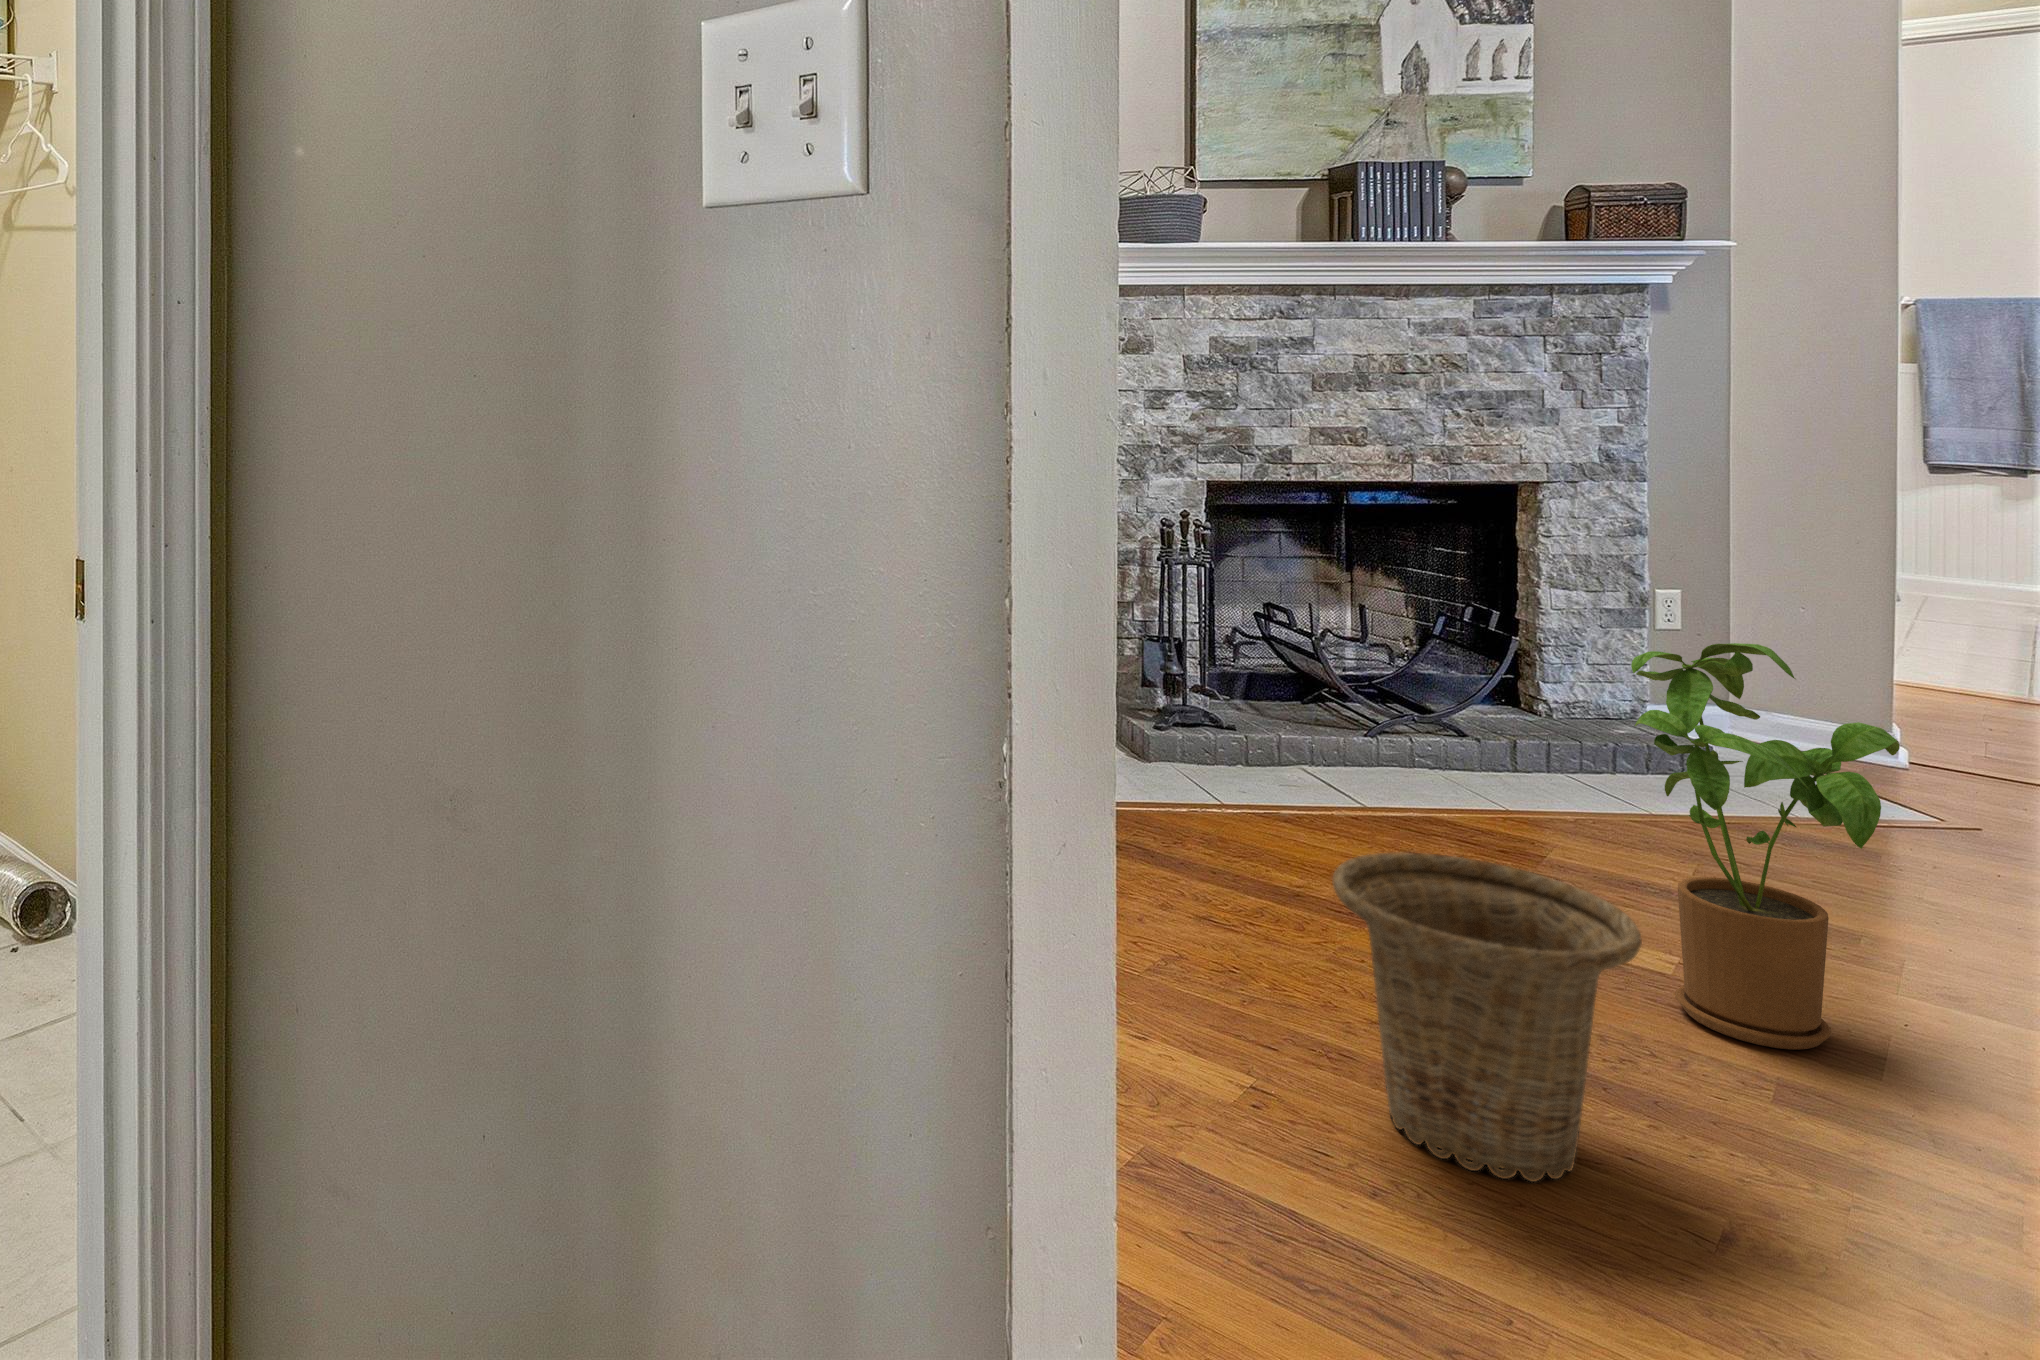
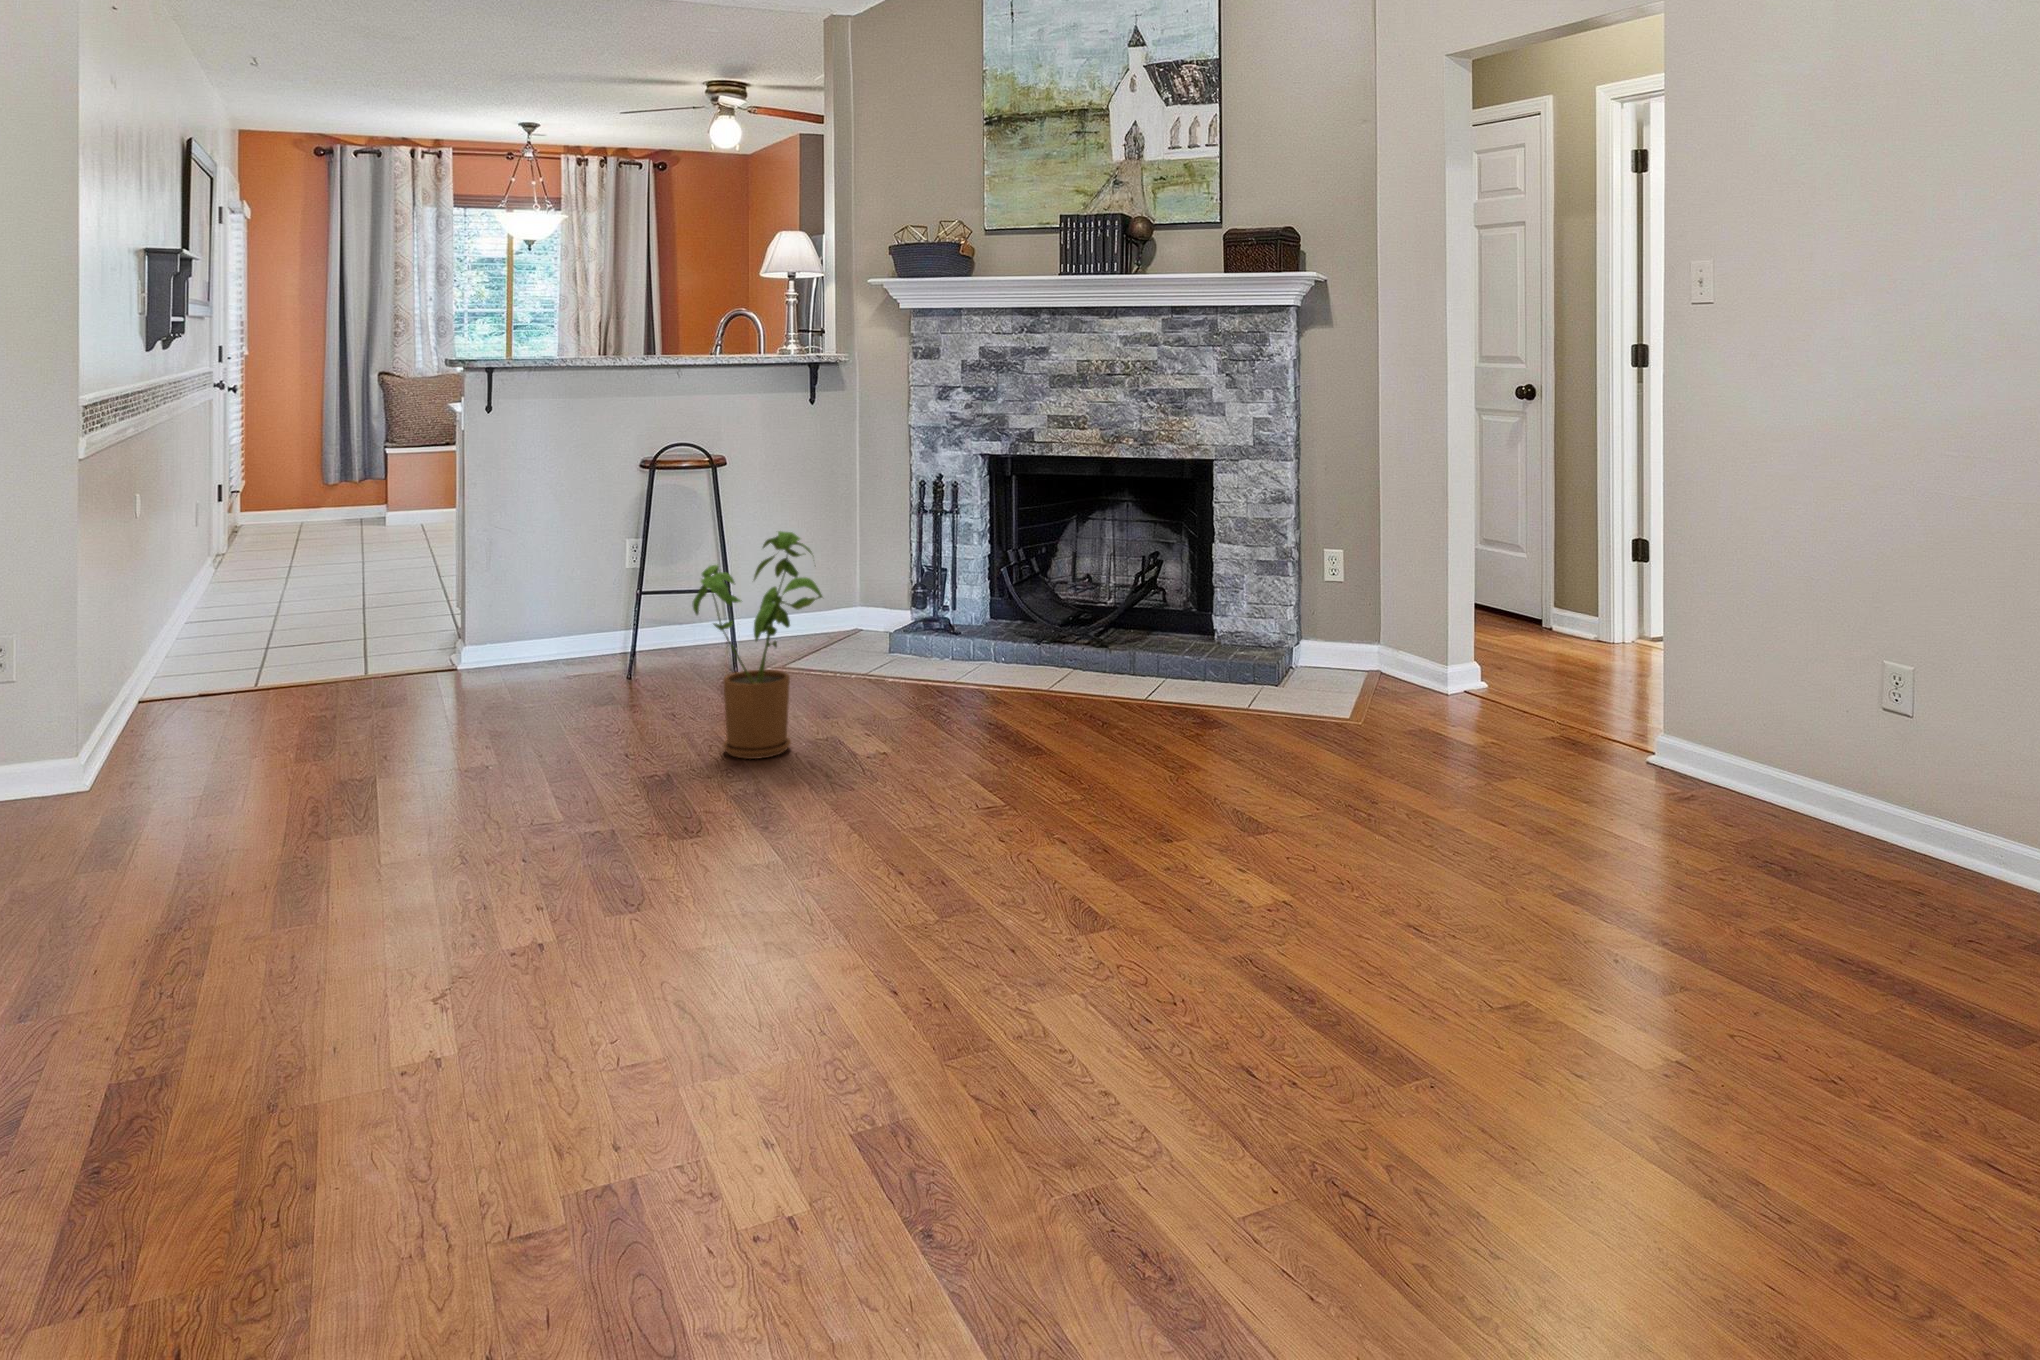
basket: present [1332,852,1642,1182] -> none [424,622,560,765]

